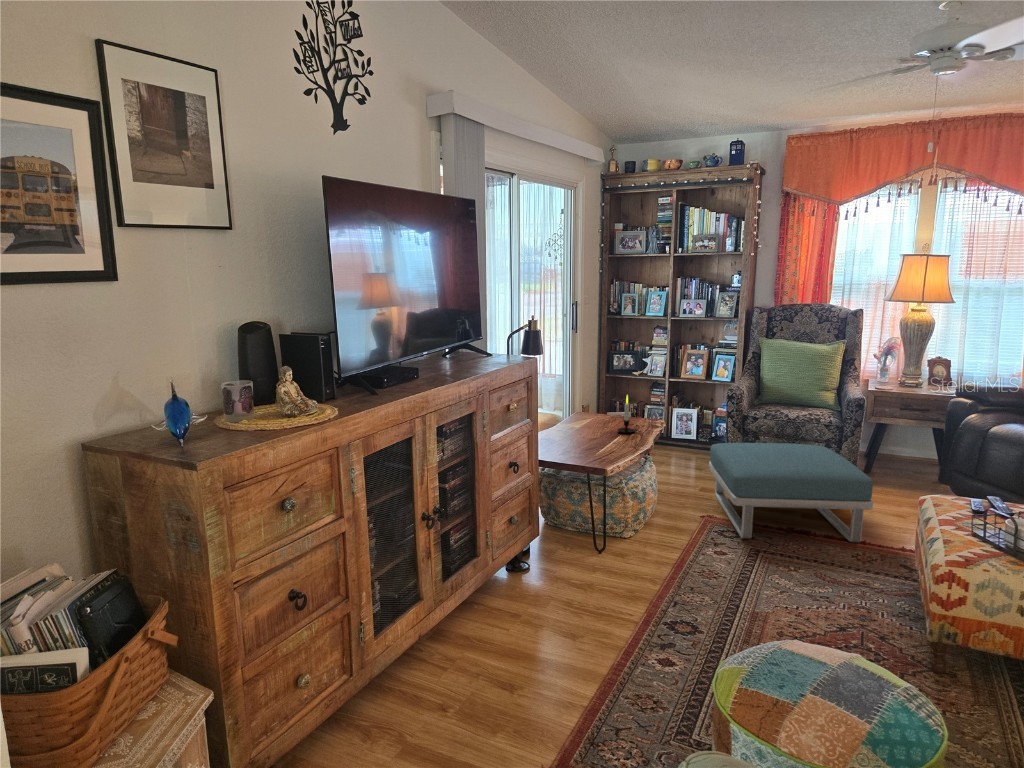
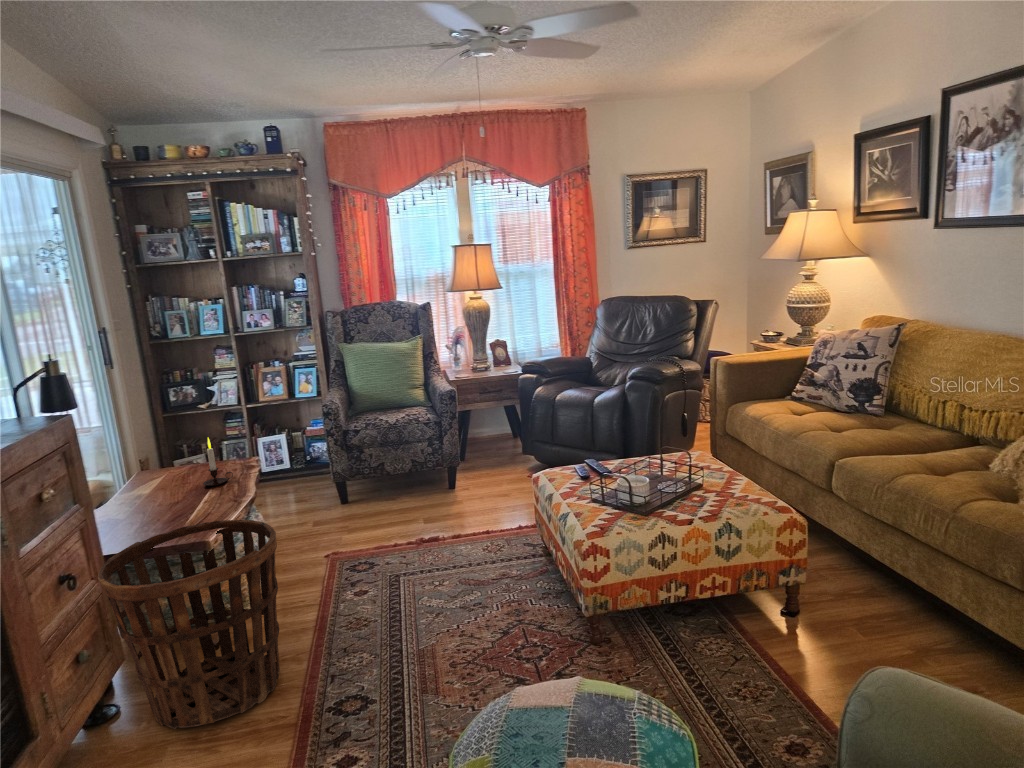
footstool: present [709,443,873,542] -> none [317,445,490,568]
basket: none [532,454,654,599] -> present [98,520,280,729]

